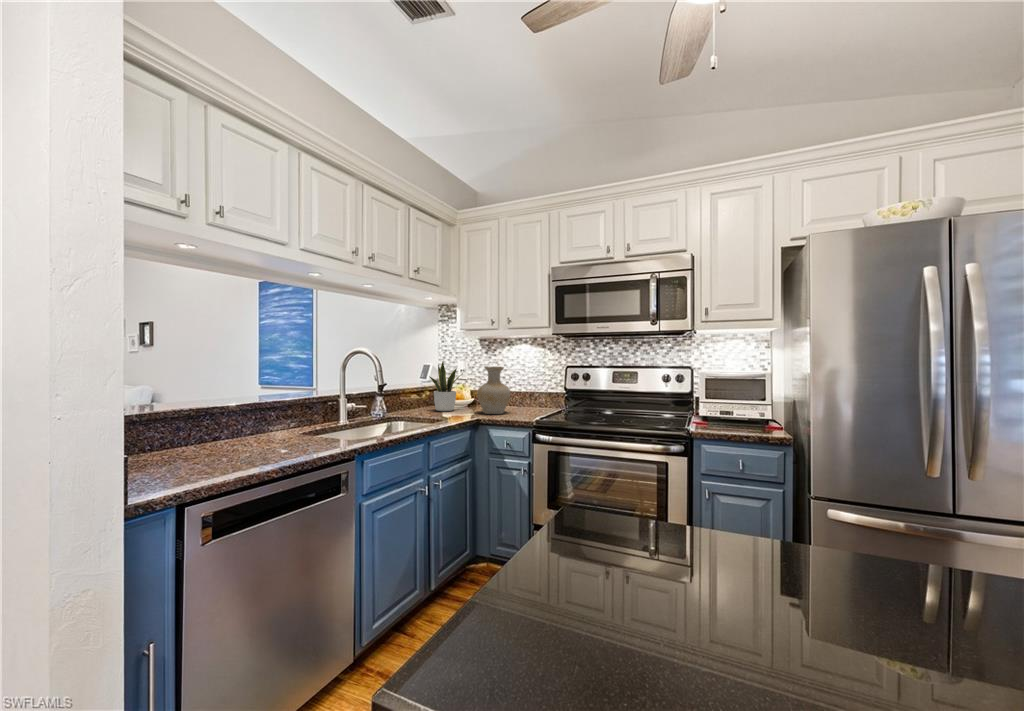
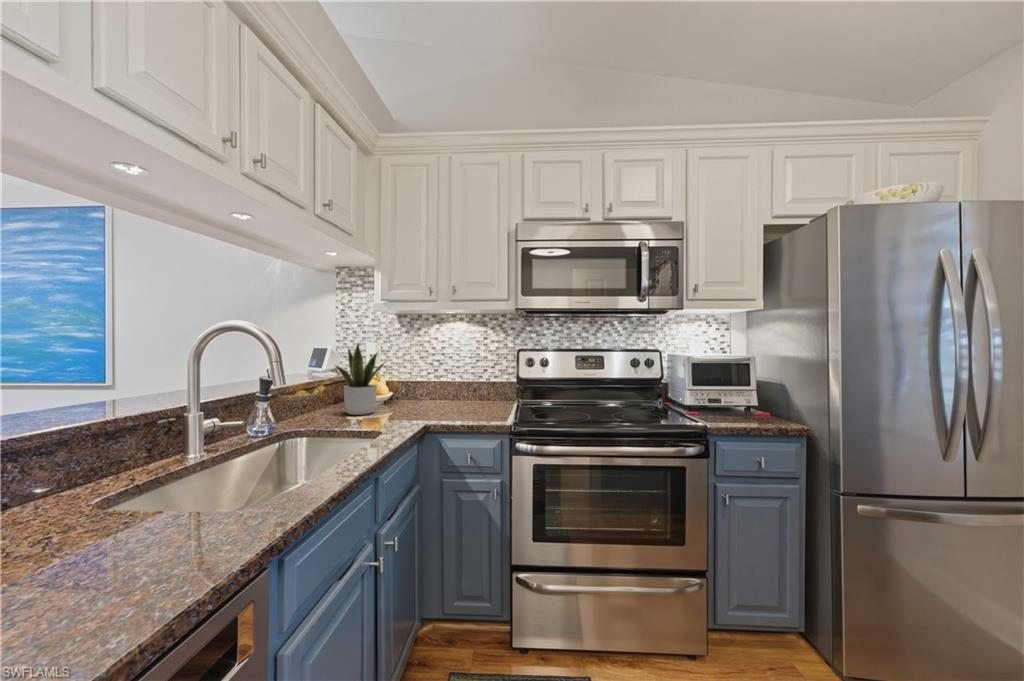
vase: present [477,367,510,414] -> none [412,351,458,415]

